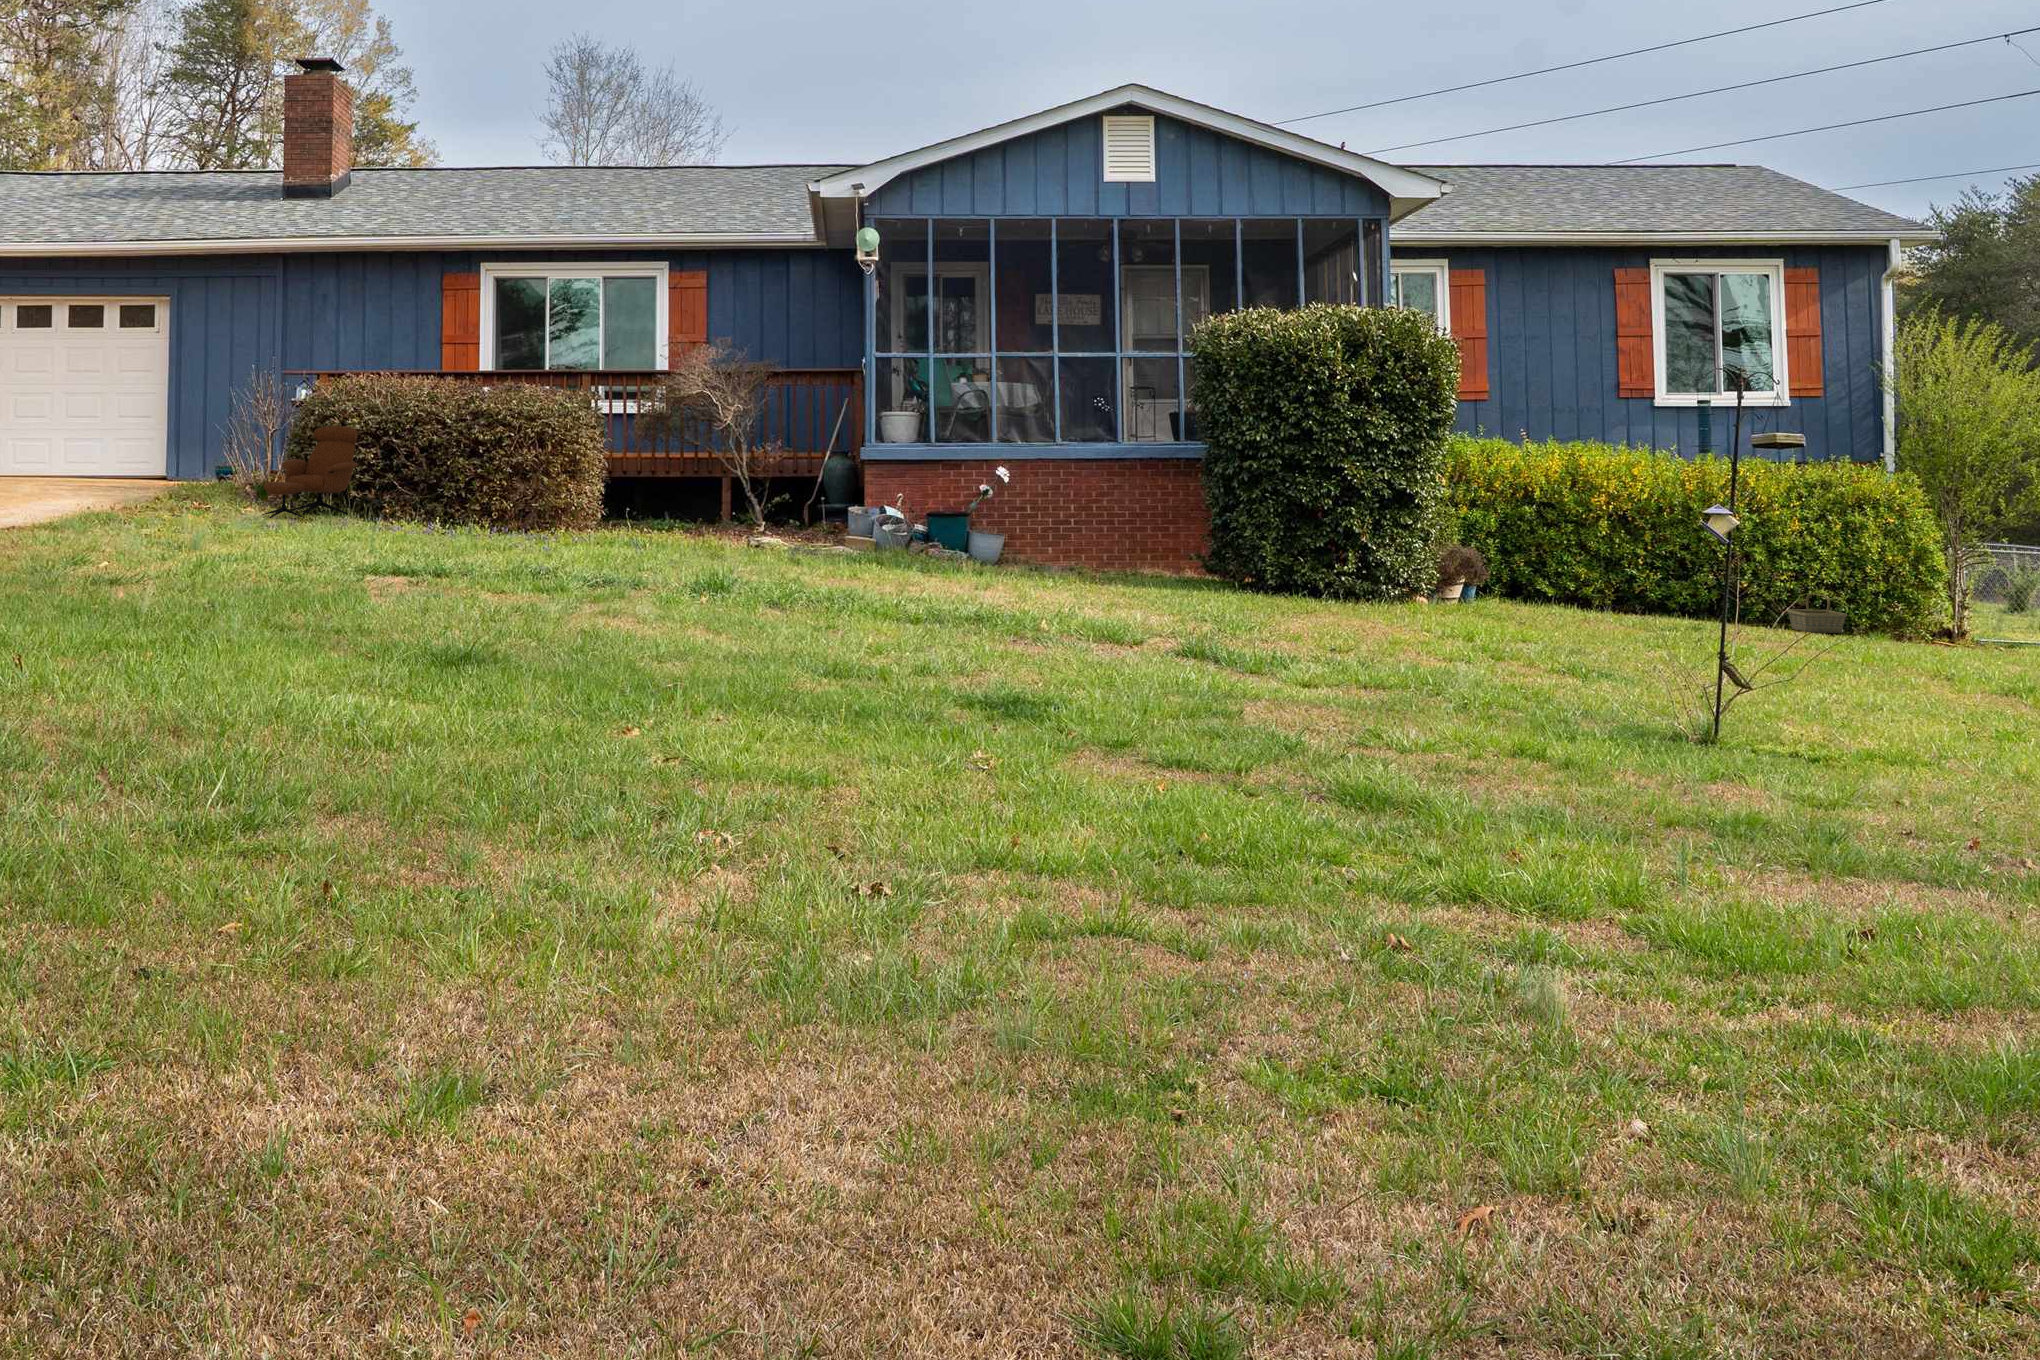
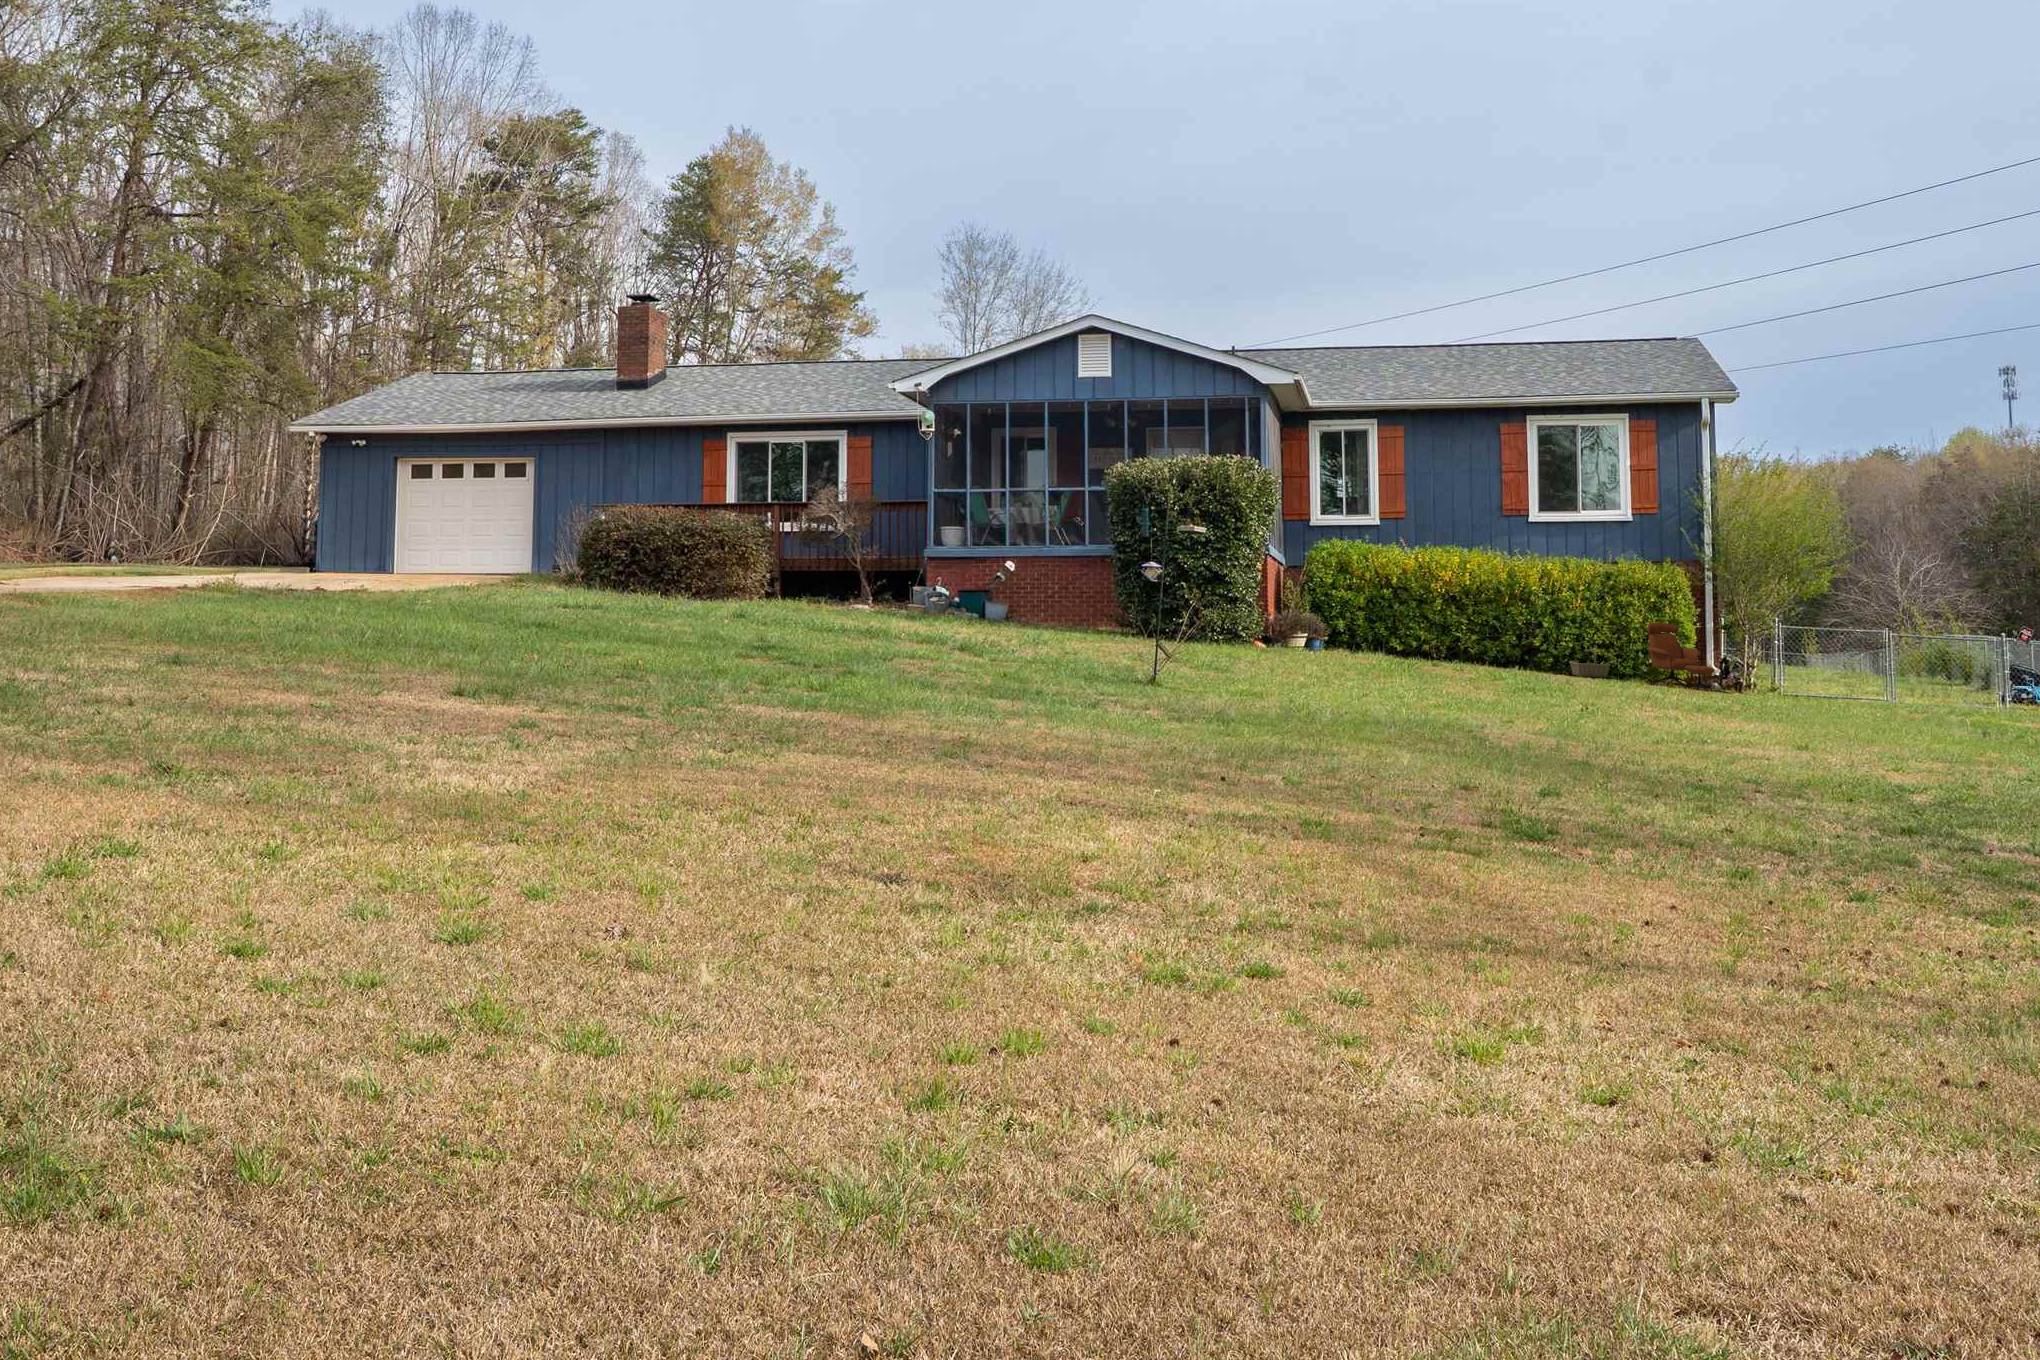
lounge chair: present [262,426,358,518] -> present [1647,623,1714,691]

